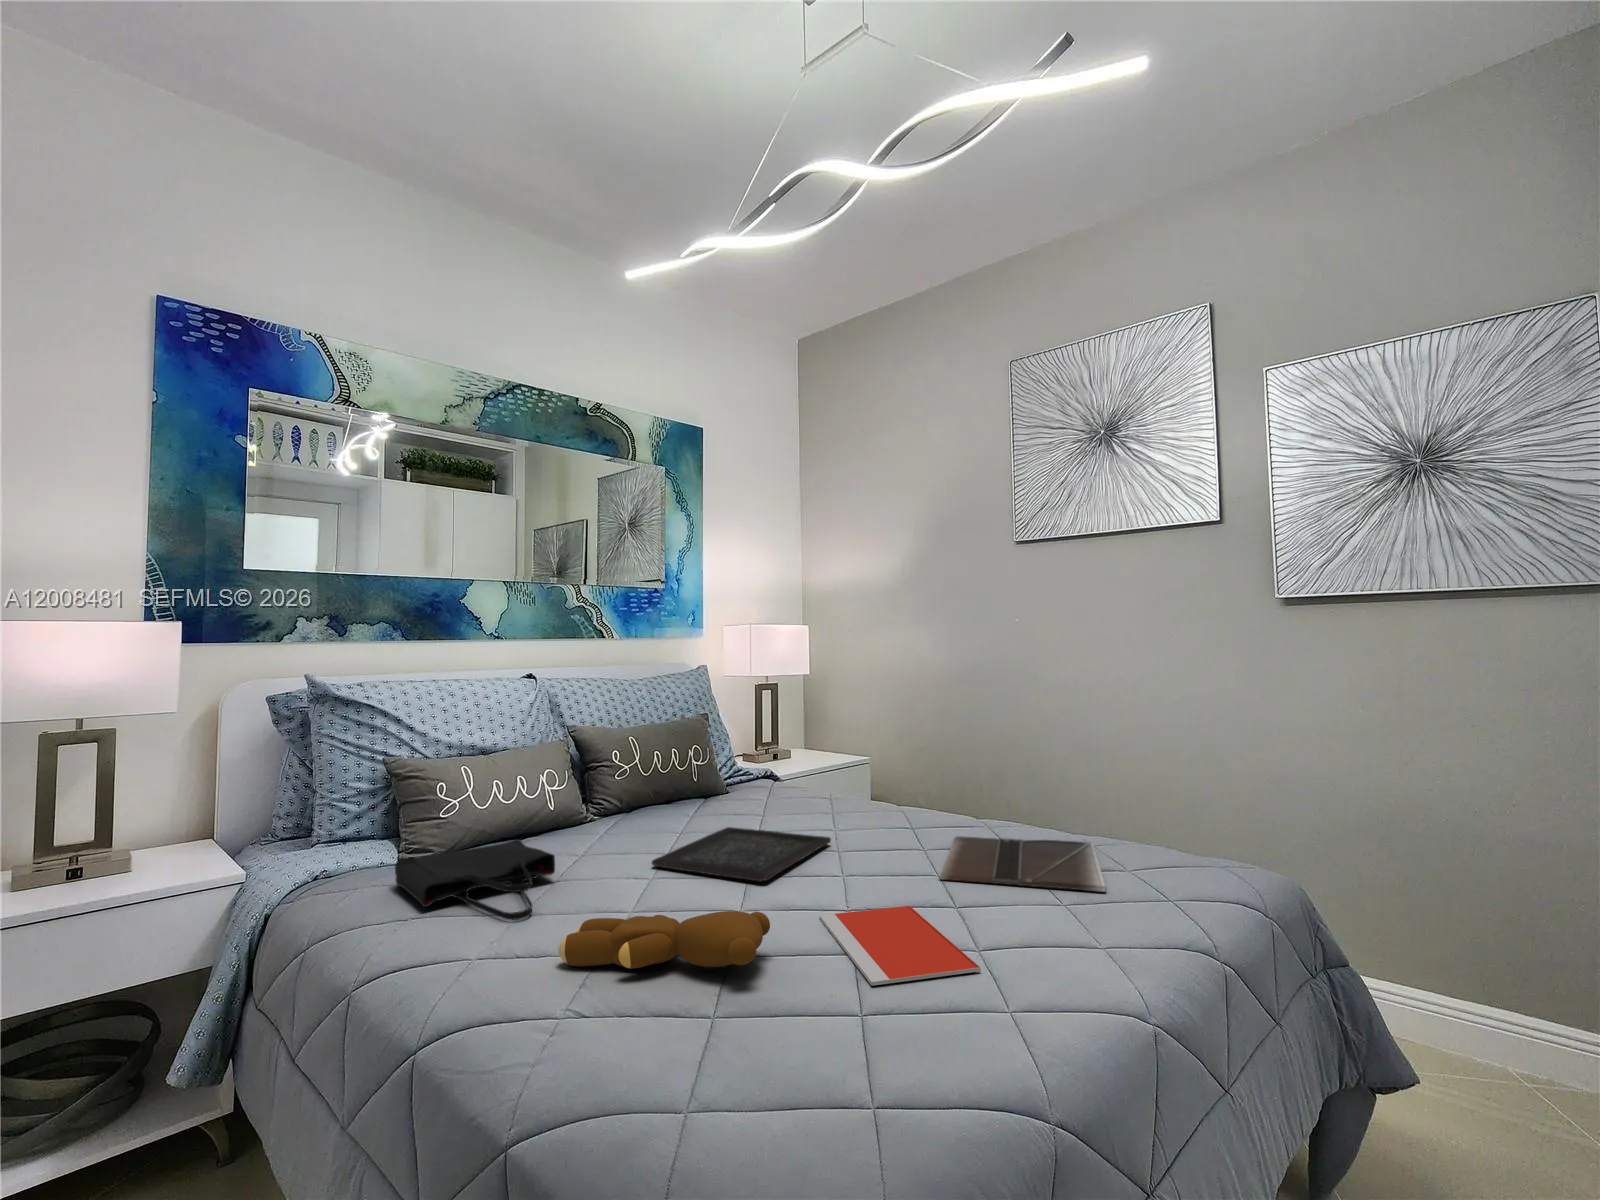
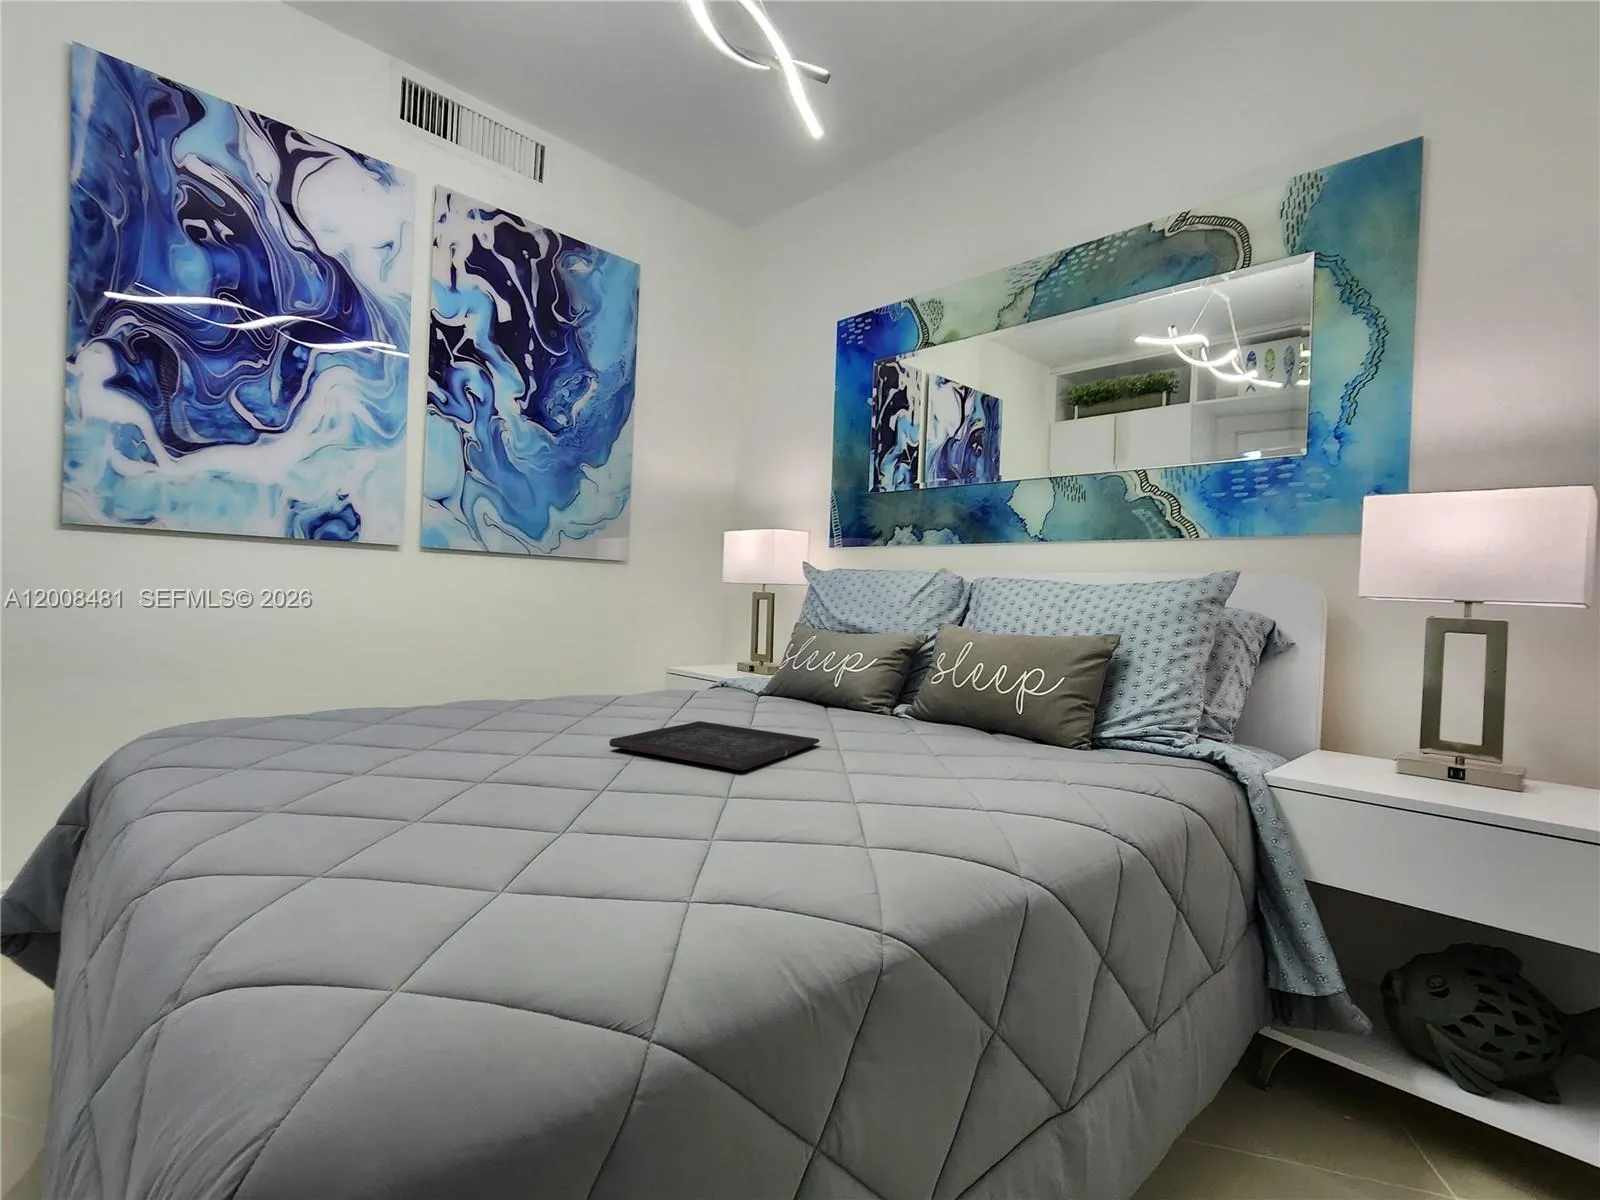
laptop: present [940,836,1106,892] -> none [349,799,742,938]
tote bag: present [395,840,555,920] -> none [599,676,746,711]
notebook: present [819,906,981,986] -> none [284,757,498,788]
teddy bear: present [558,911,770,970] -> none [392,699,531,737]

